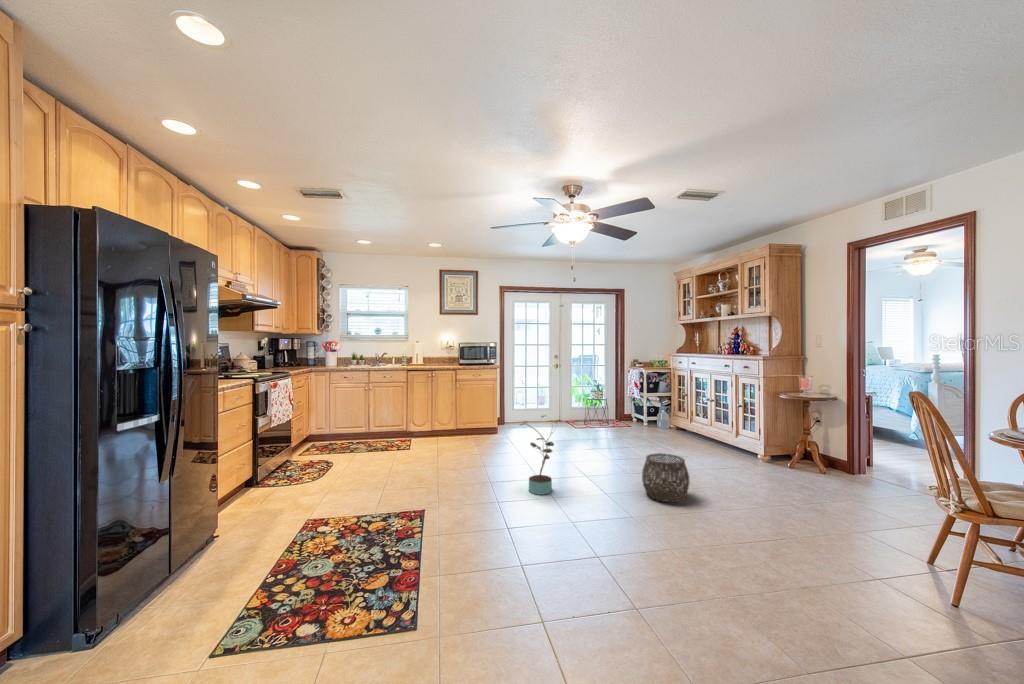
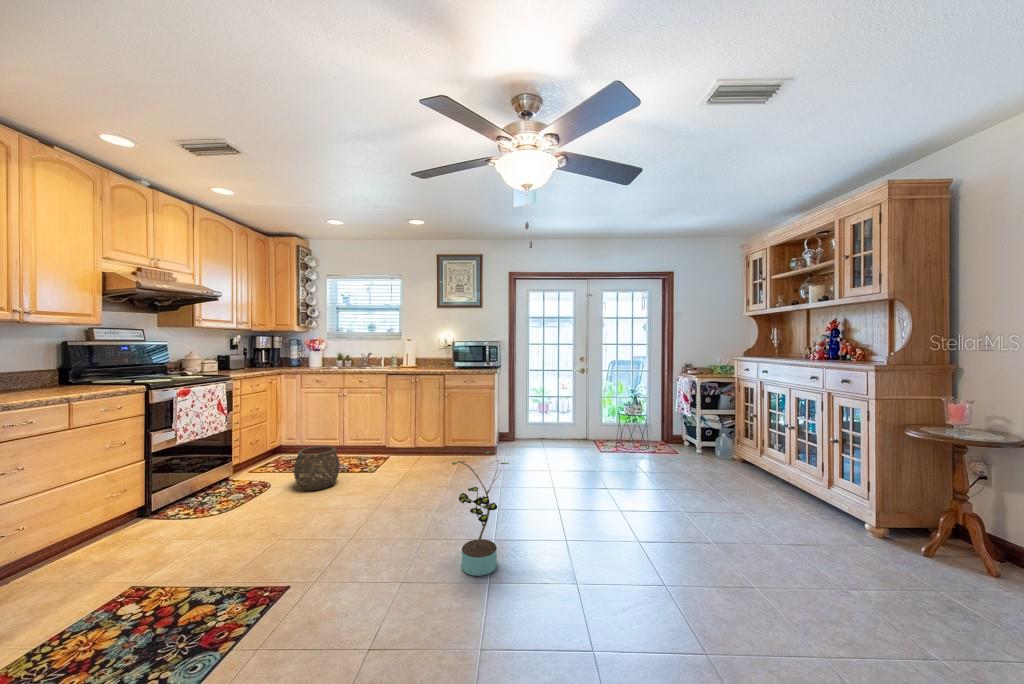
woven basket: present [642,453,689,502] -> present [294,446,340,491]

